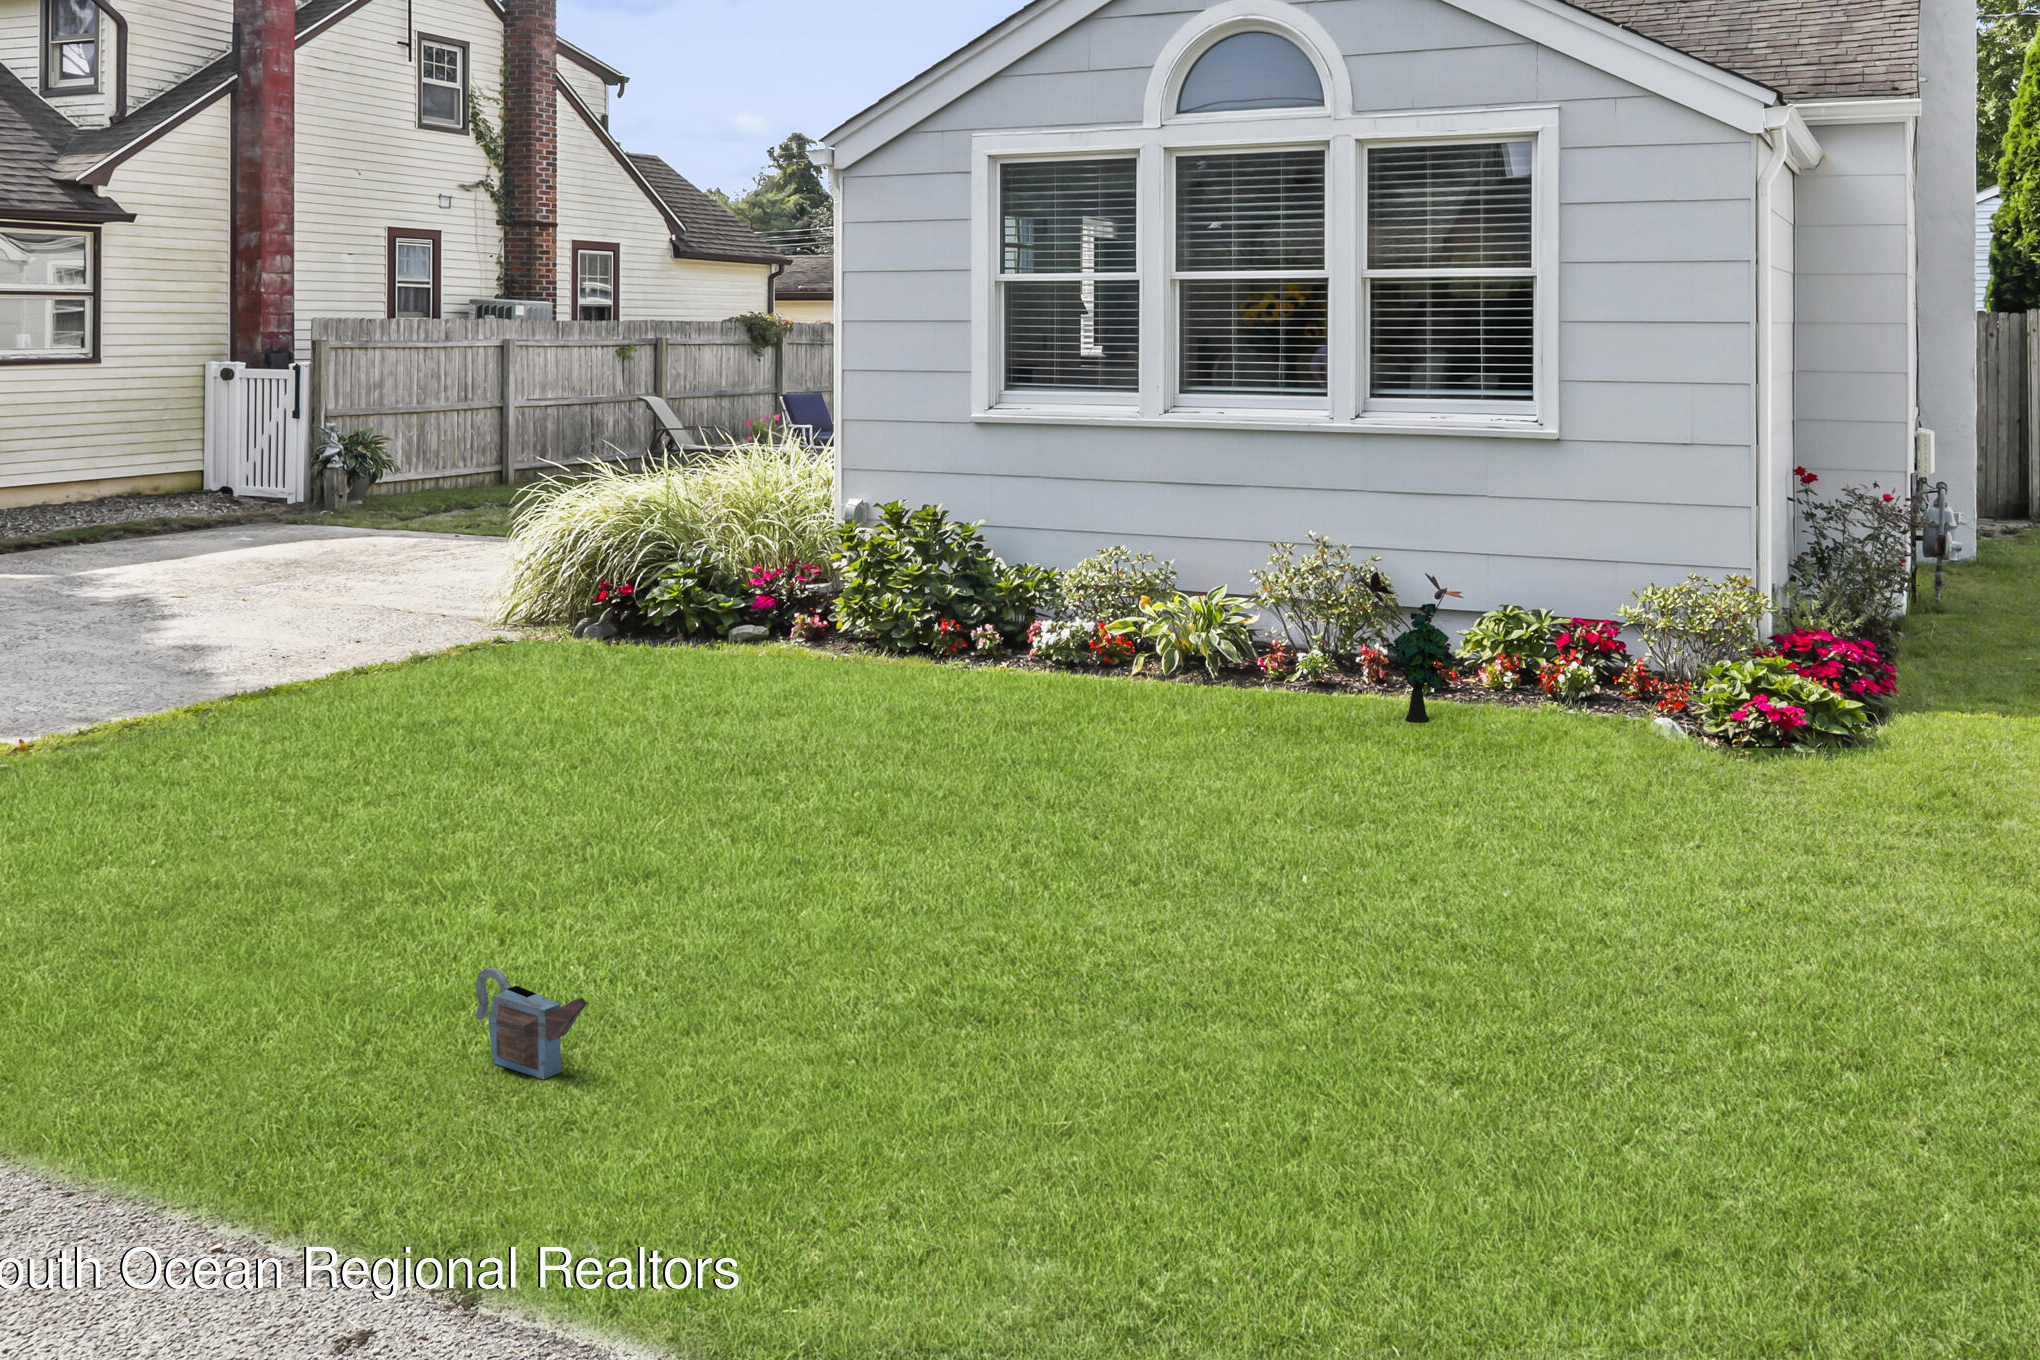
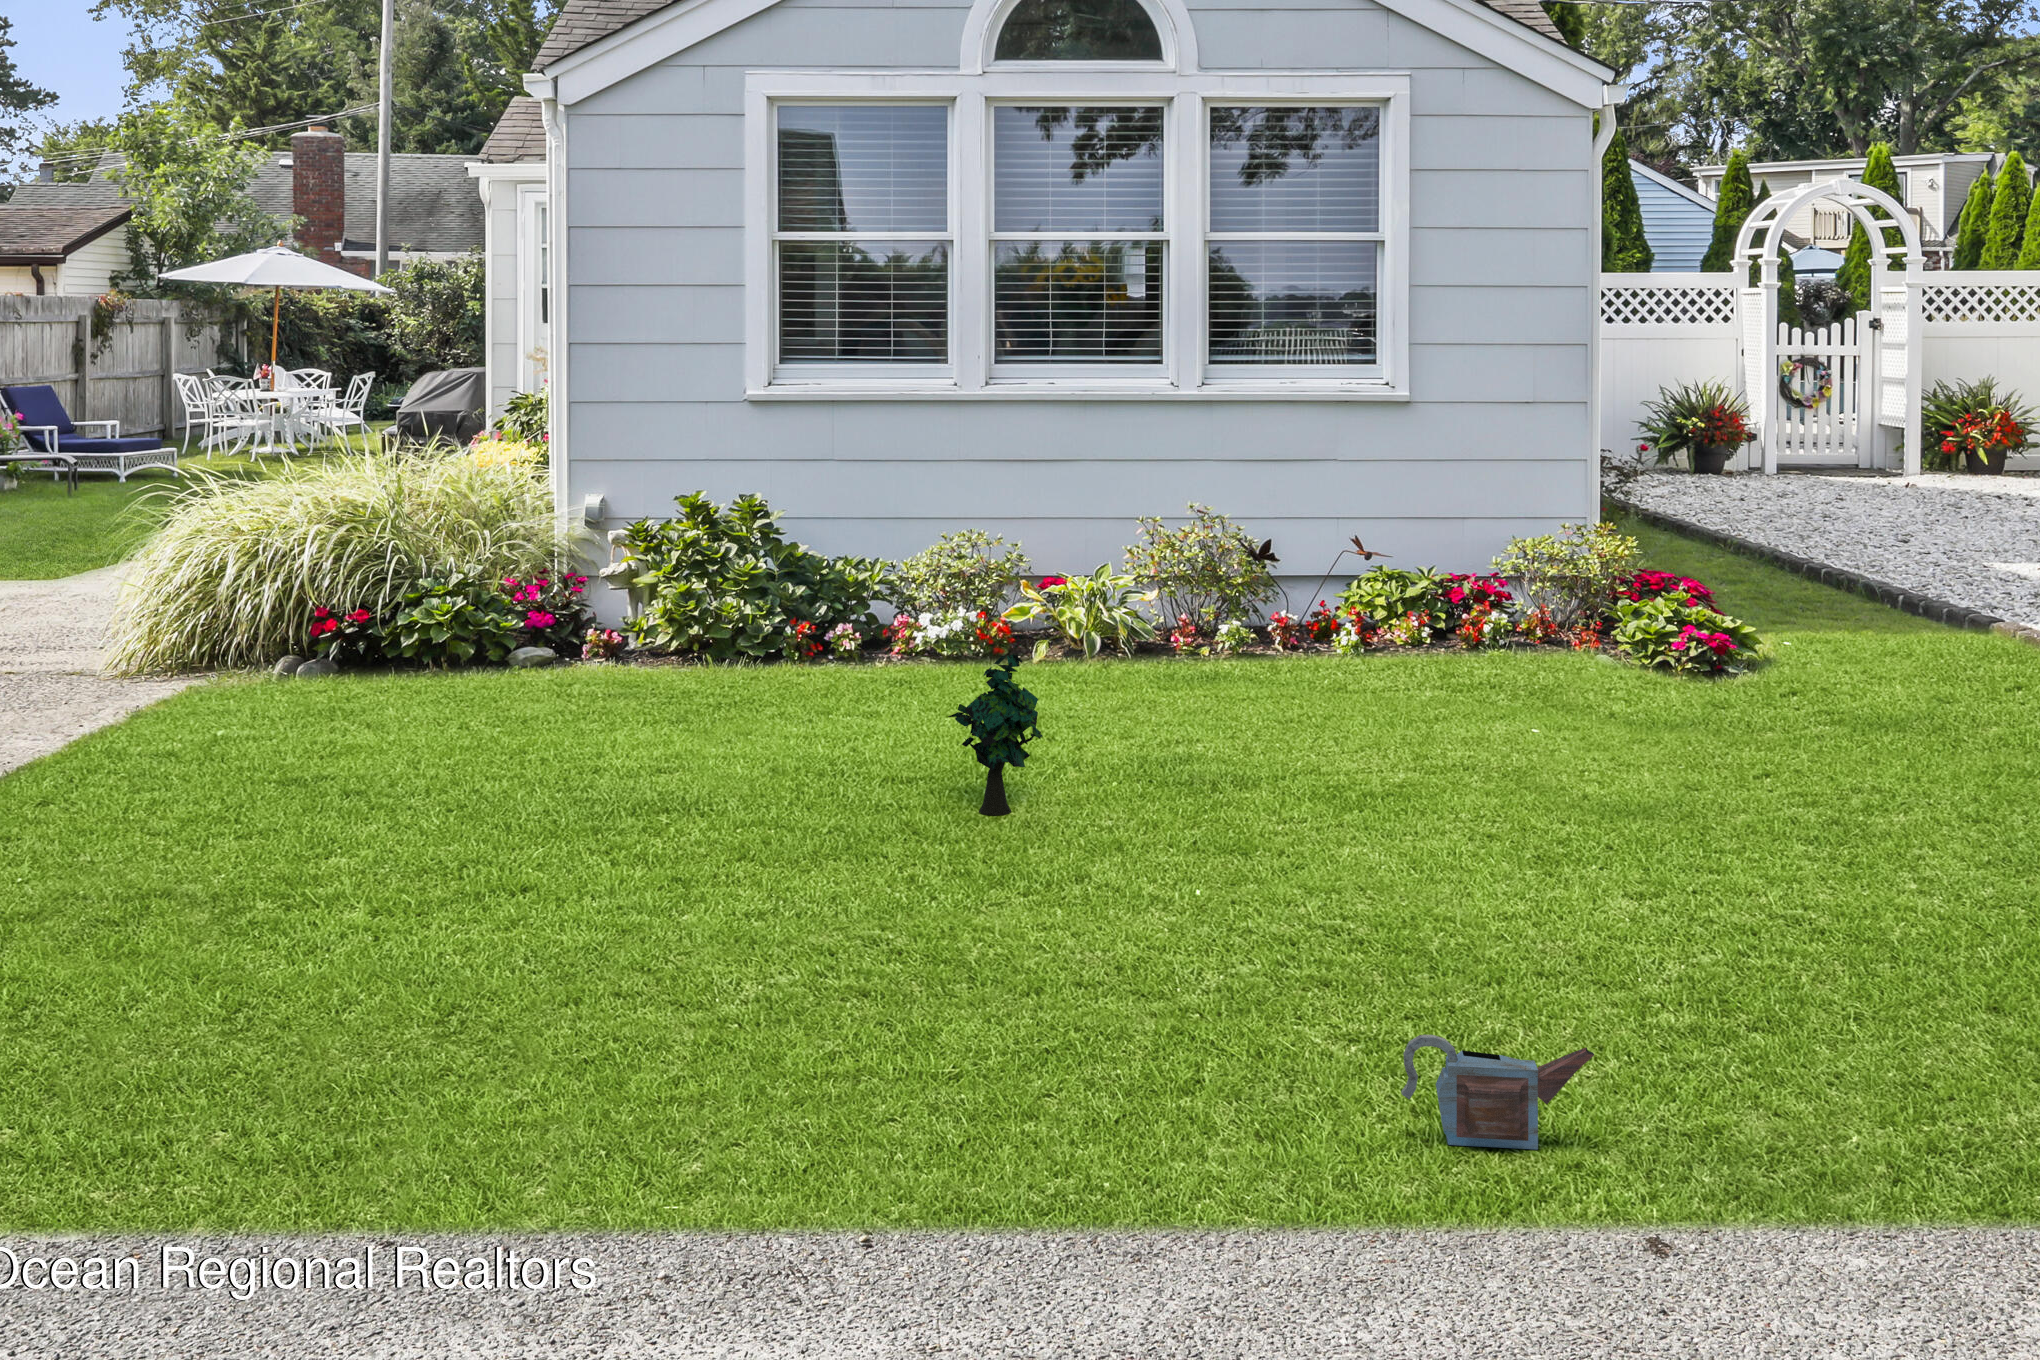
decorative plant: present [1383,603,1453,722] -> present [948,654,1043,815]

